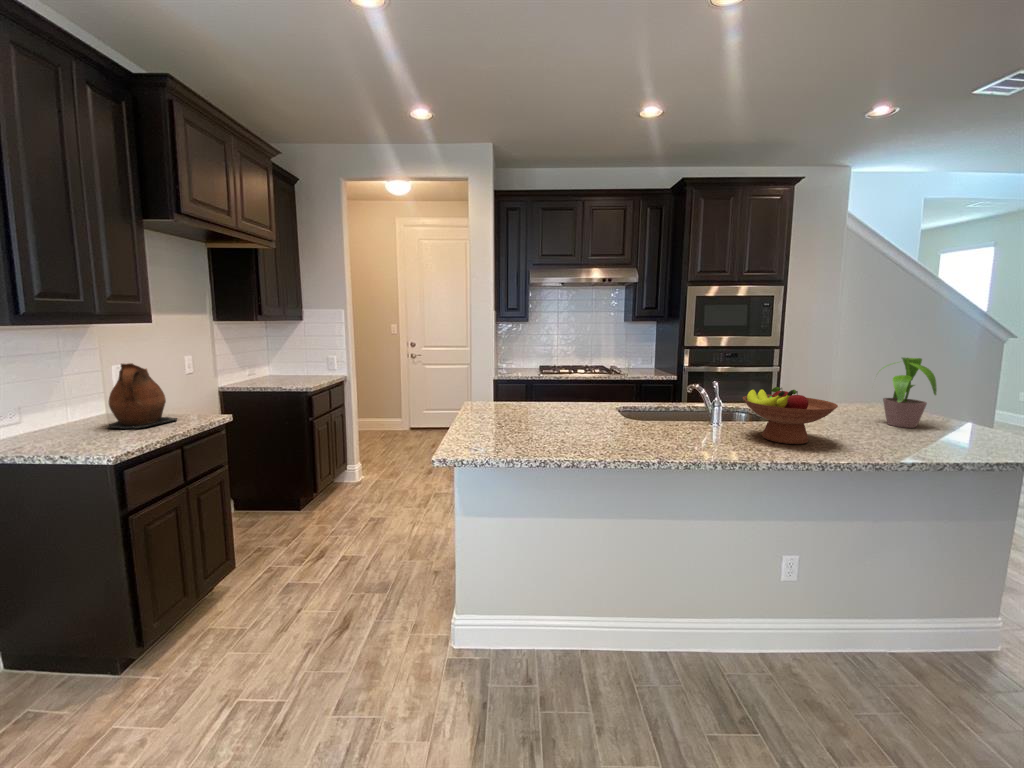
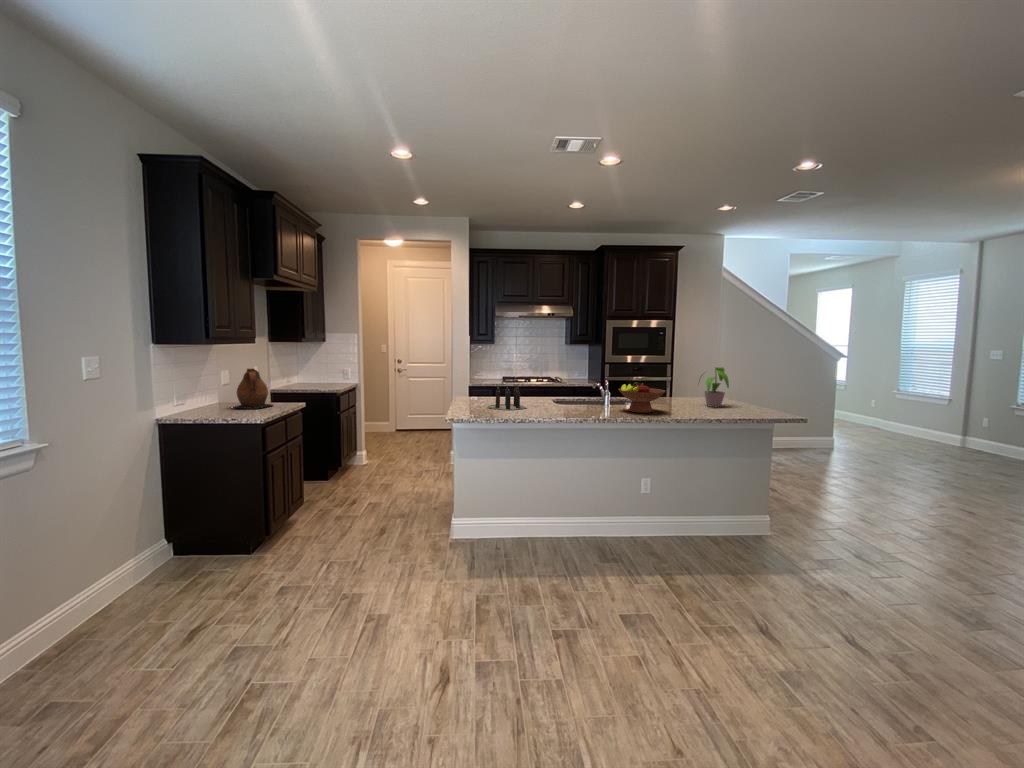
candle: none [510,390,589,435] -> present [488,386,526,410]

